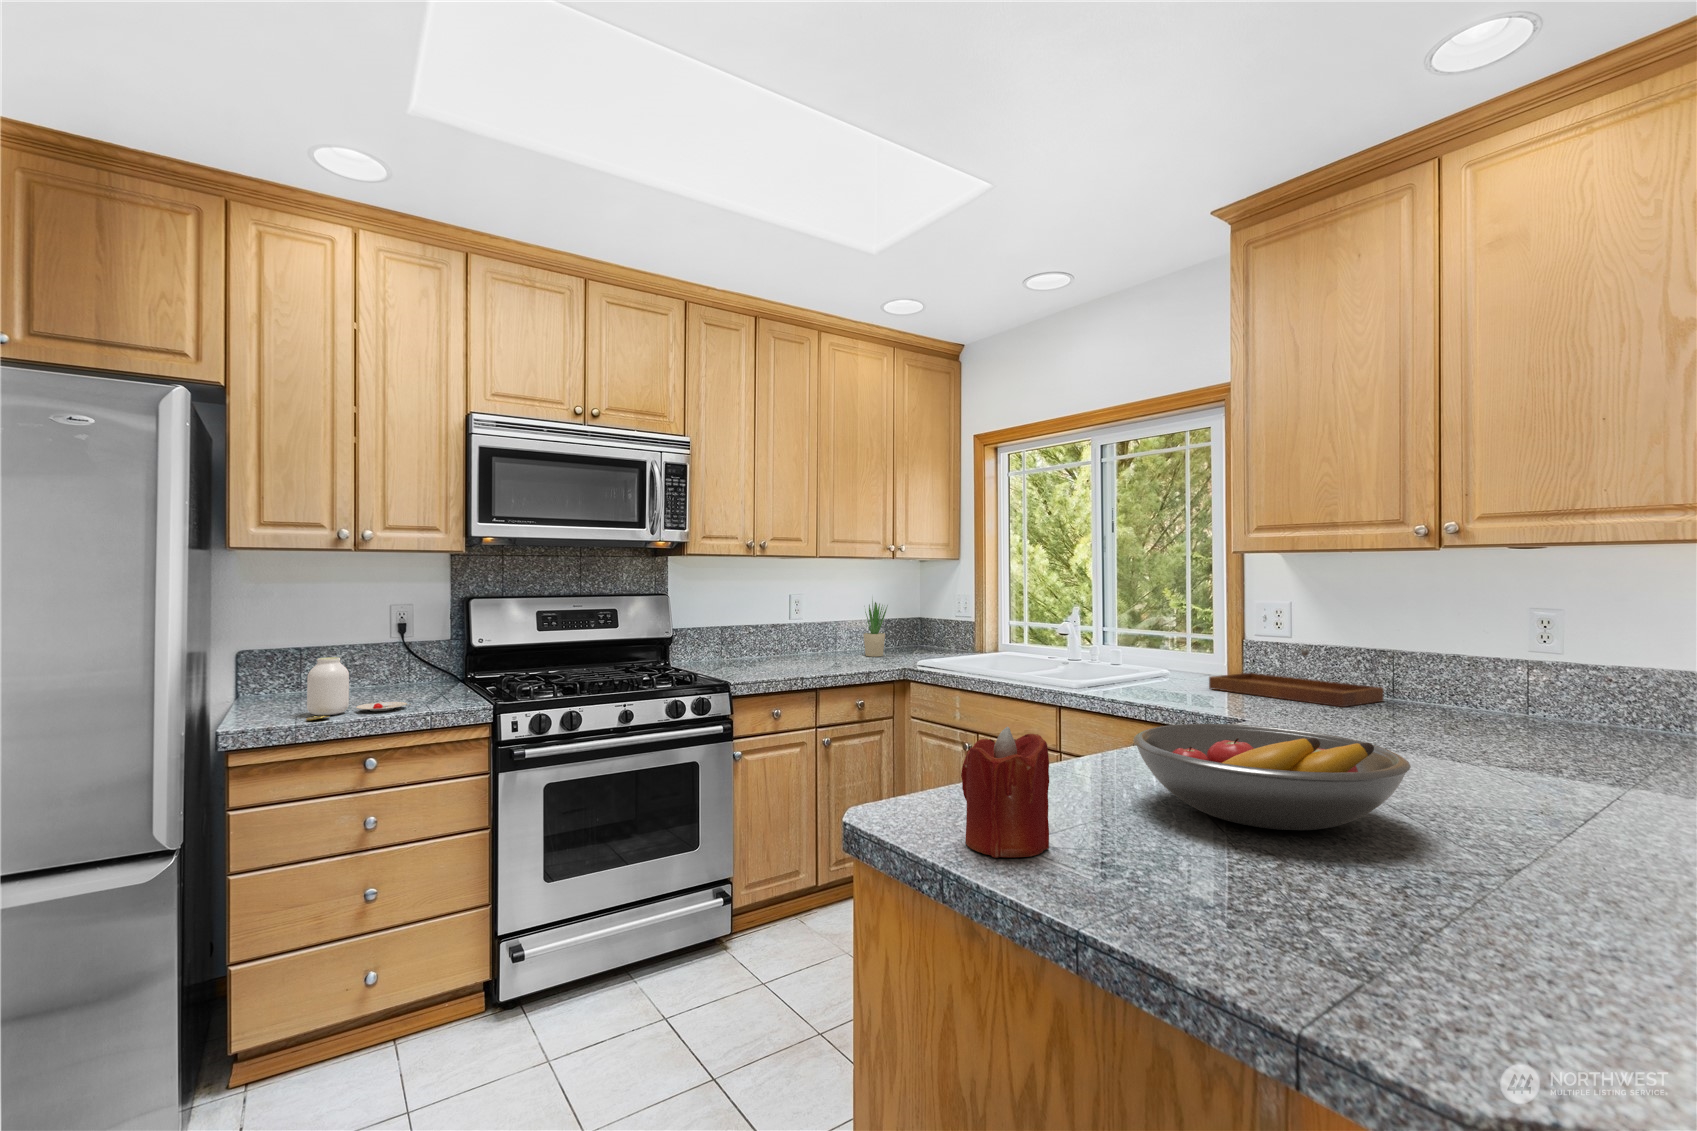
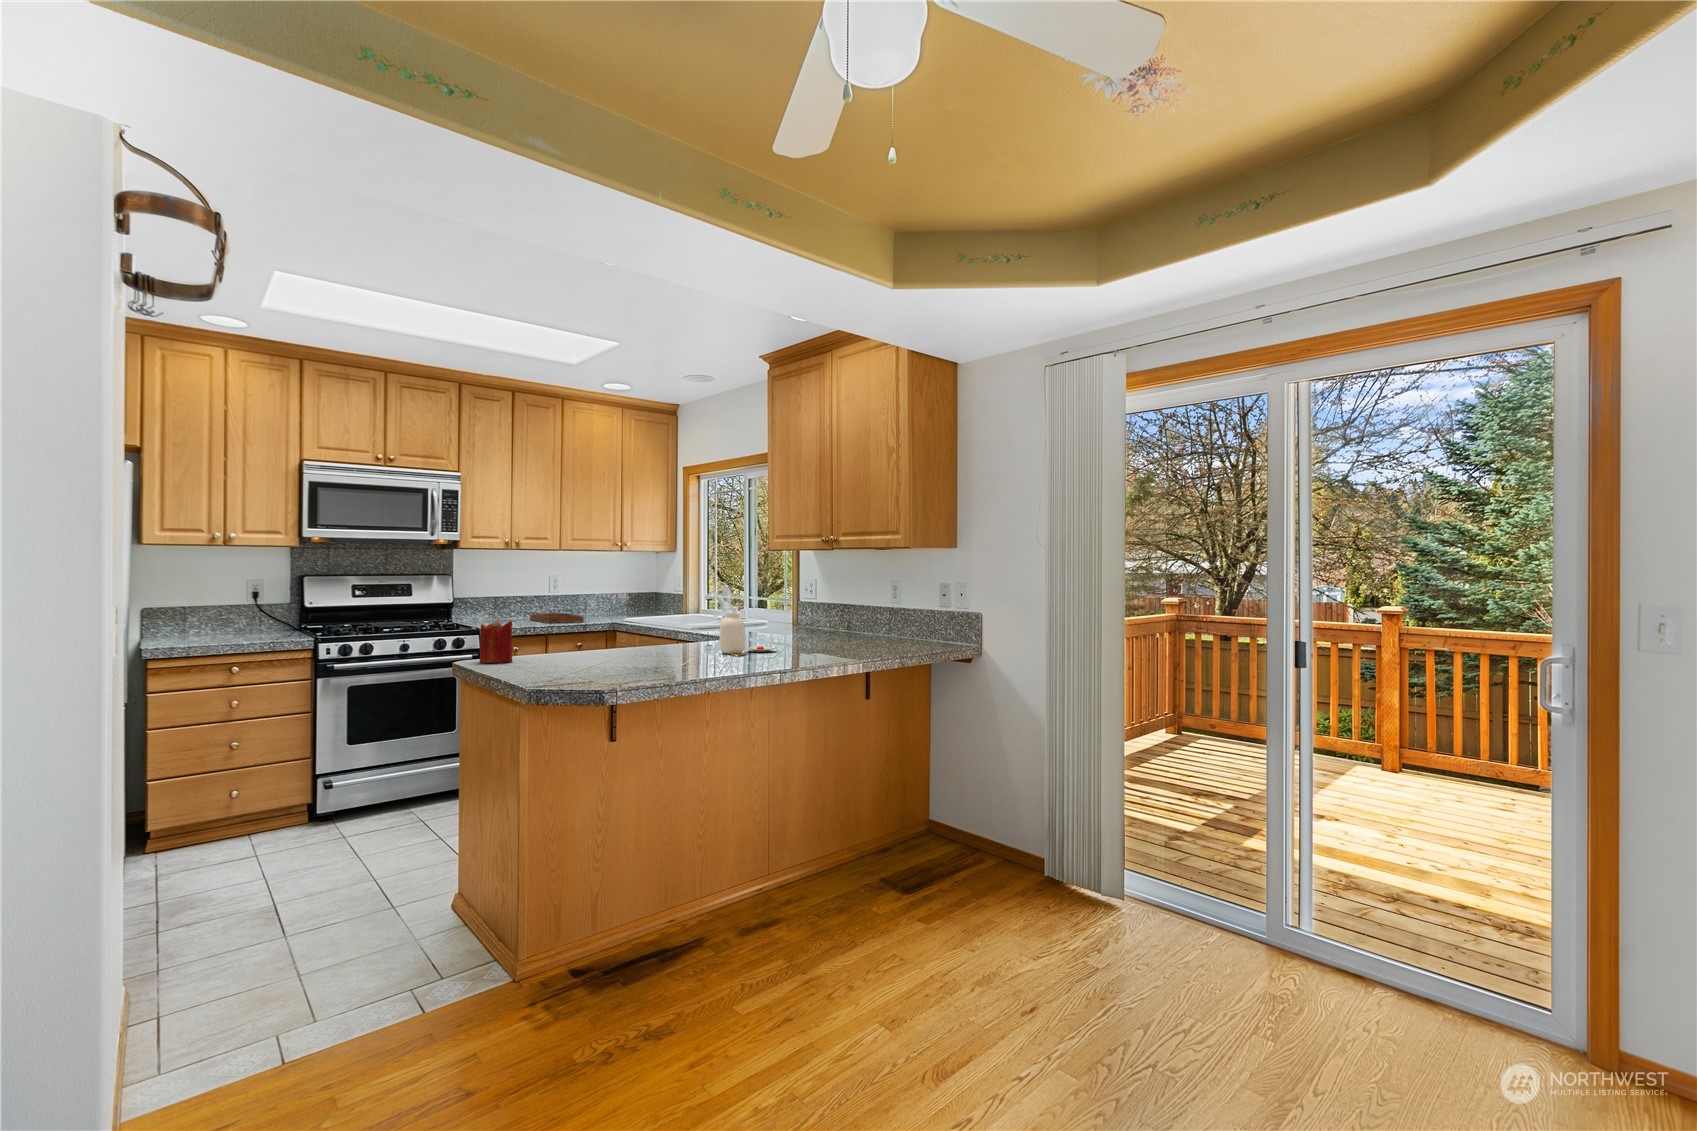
potted plant: present [863,601,887,657] -> none [601,576,617,619]
tray: present [1209,648,1384,707] -> present [530,599,584,623]
jar: present [306,657,407,720] -> present [719,613,777,656]
fruit bowl: present [1133,724,1411,830] -> none [572,623,670,658]

